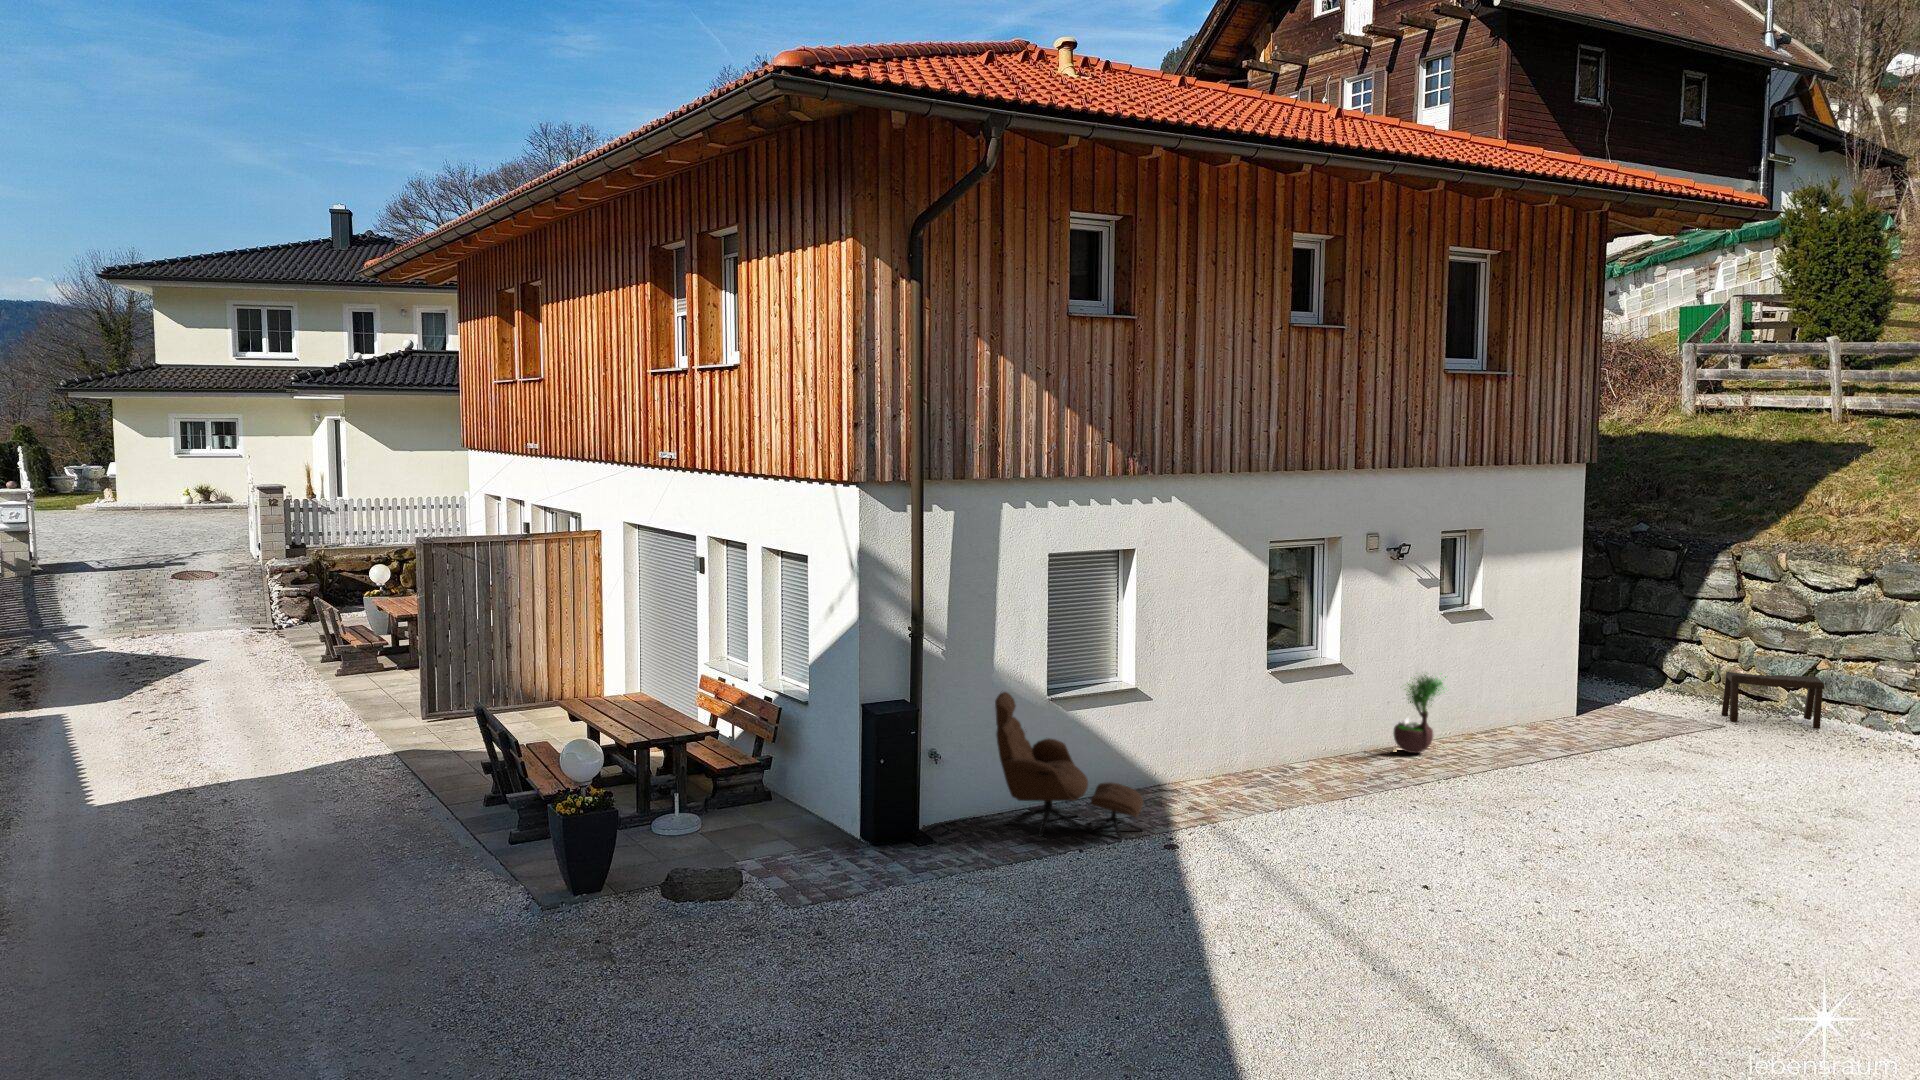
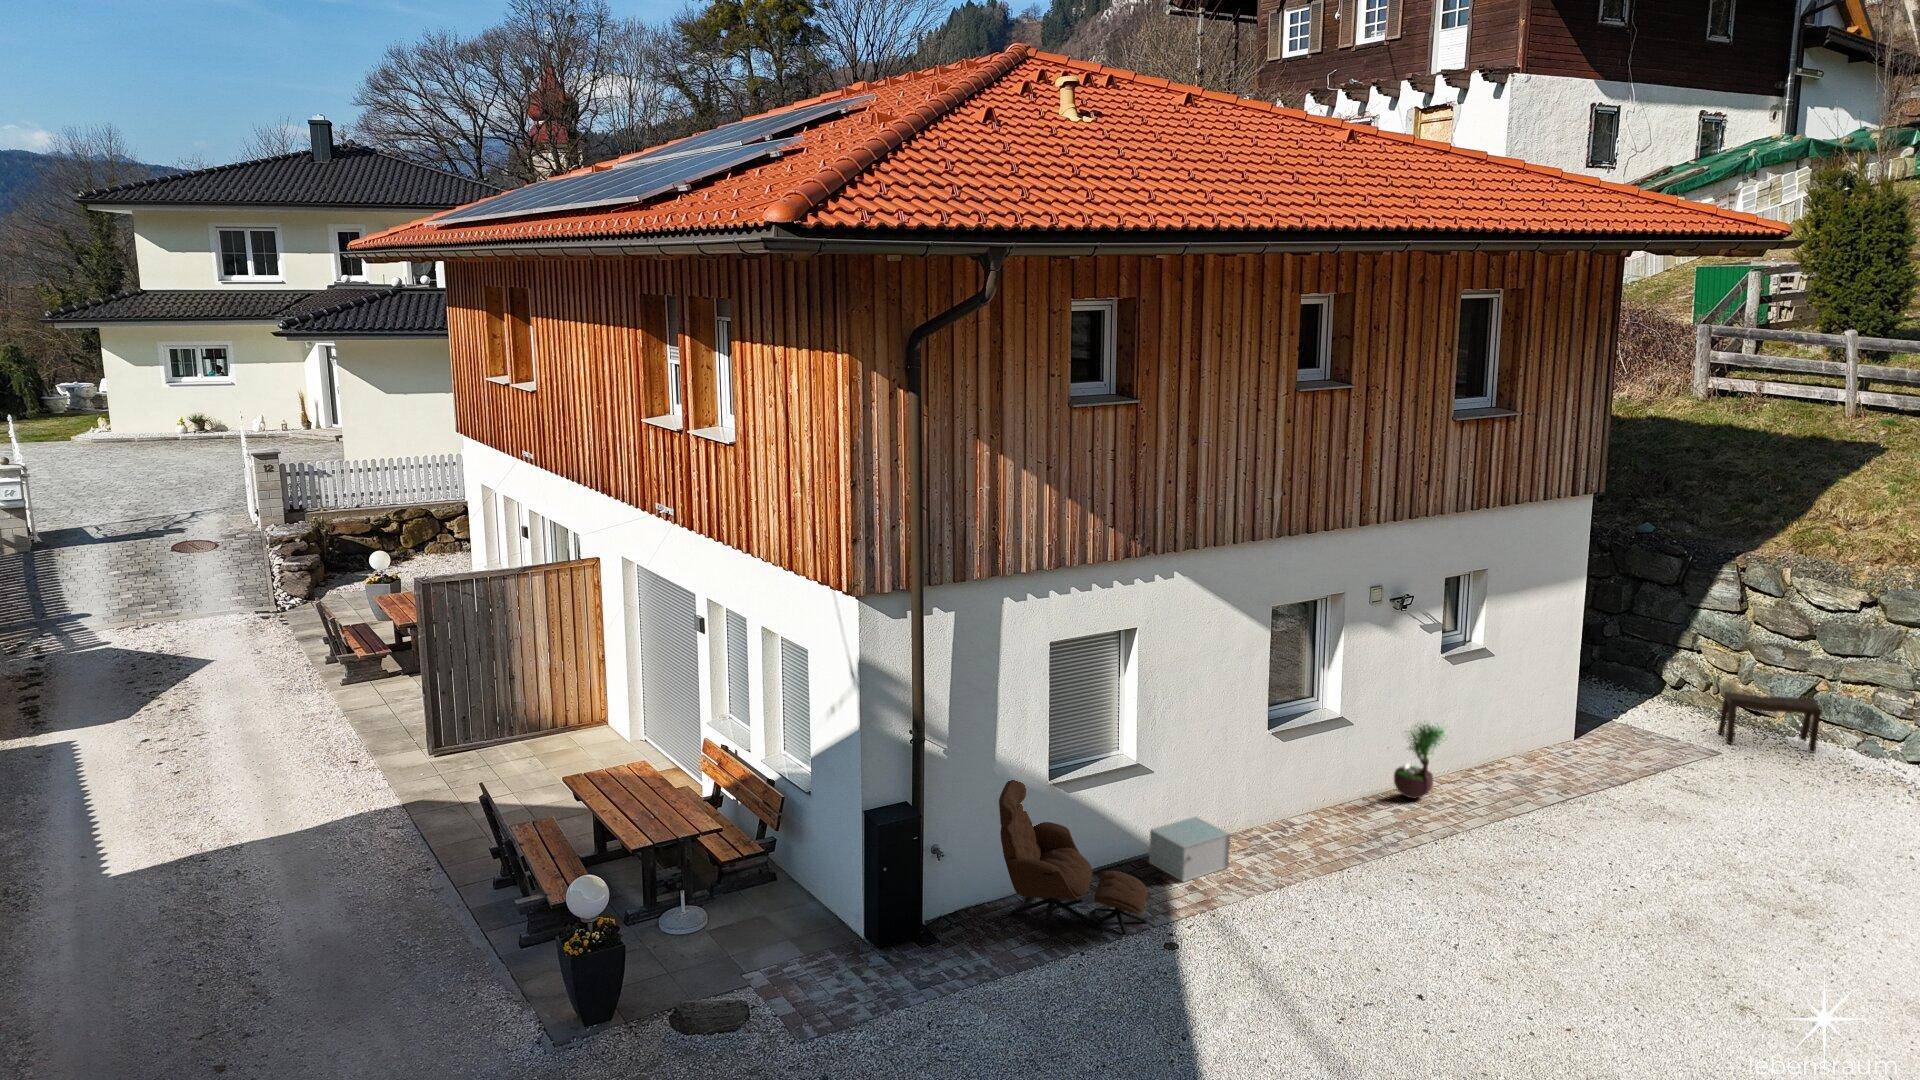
storage box: none [1146,749,1228,805] -> present [1149,817,1230,882]

